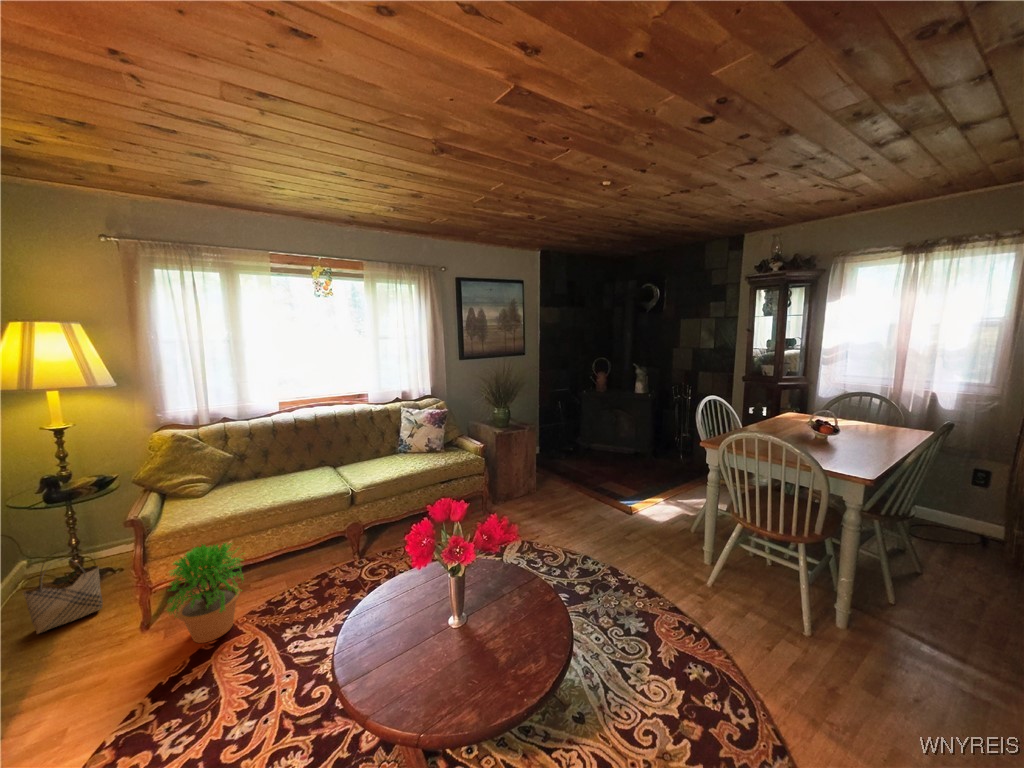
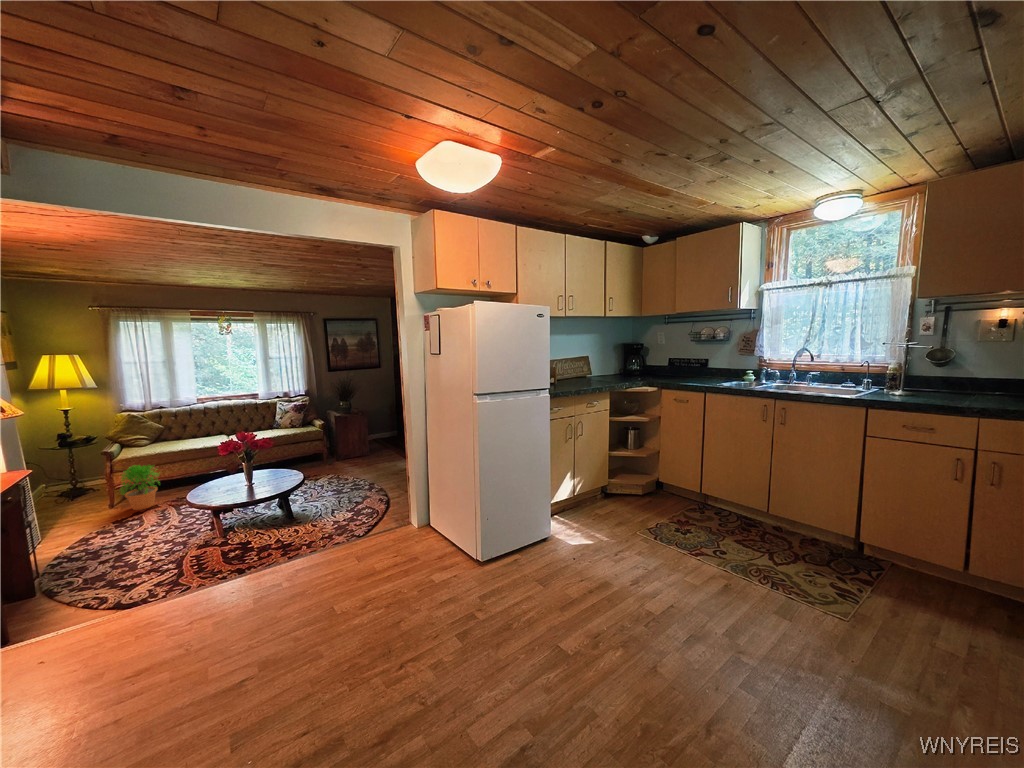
woven basket: present [23,552,103,634] -> none [50,470,89,507]

